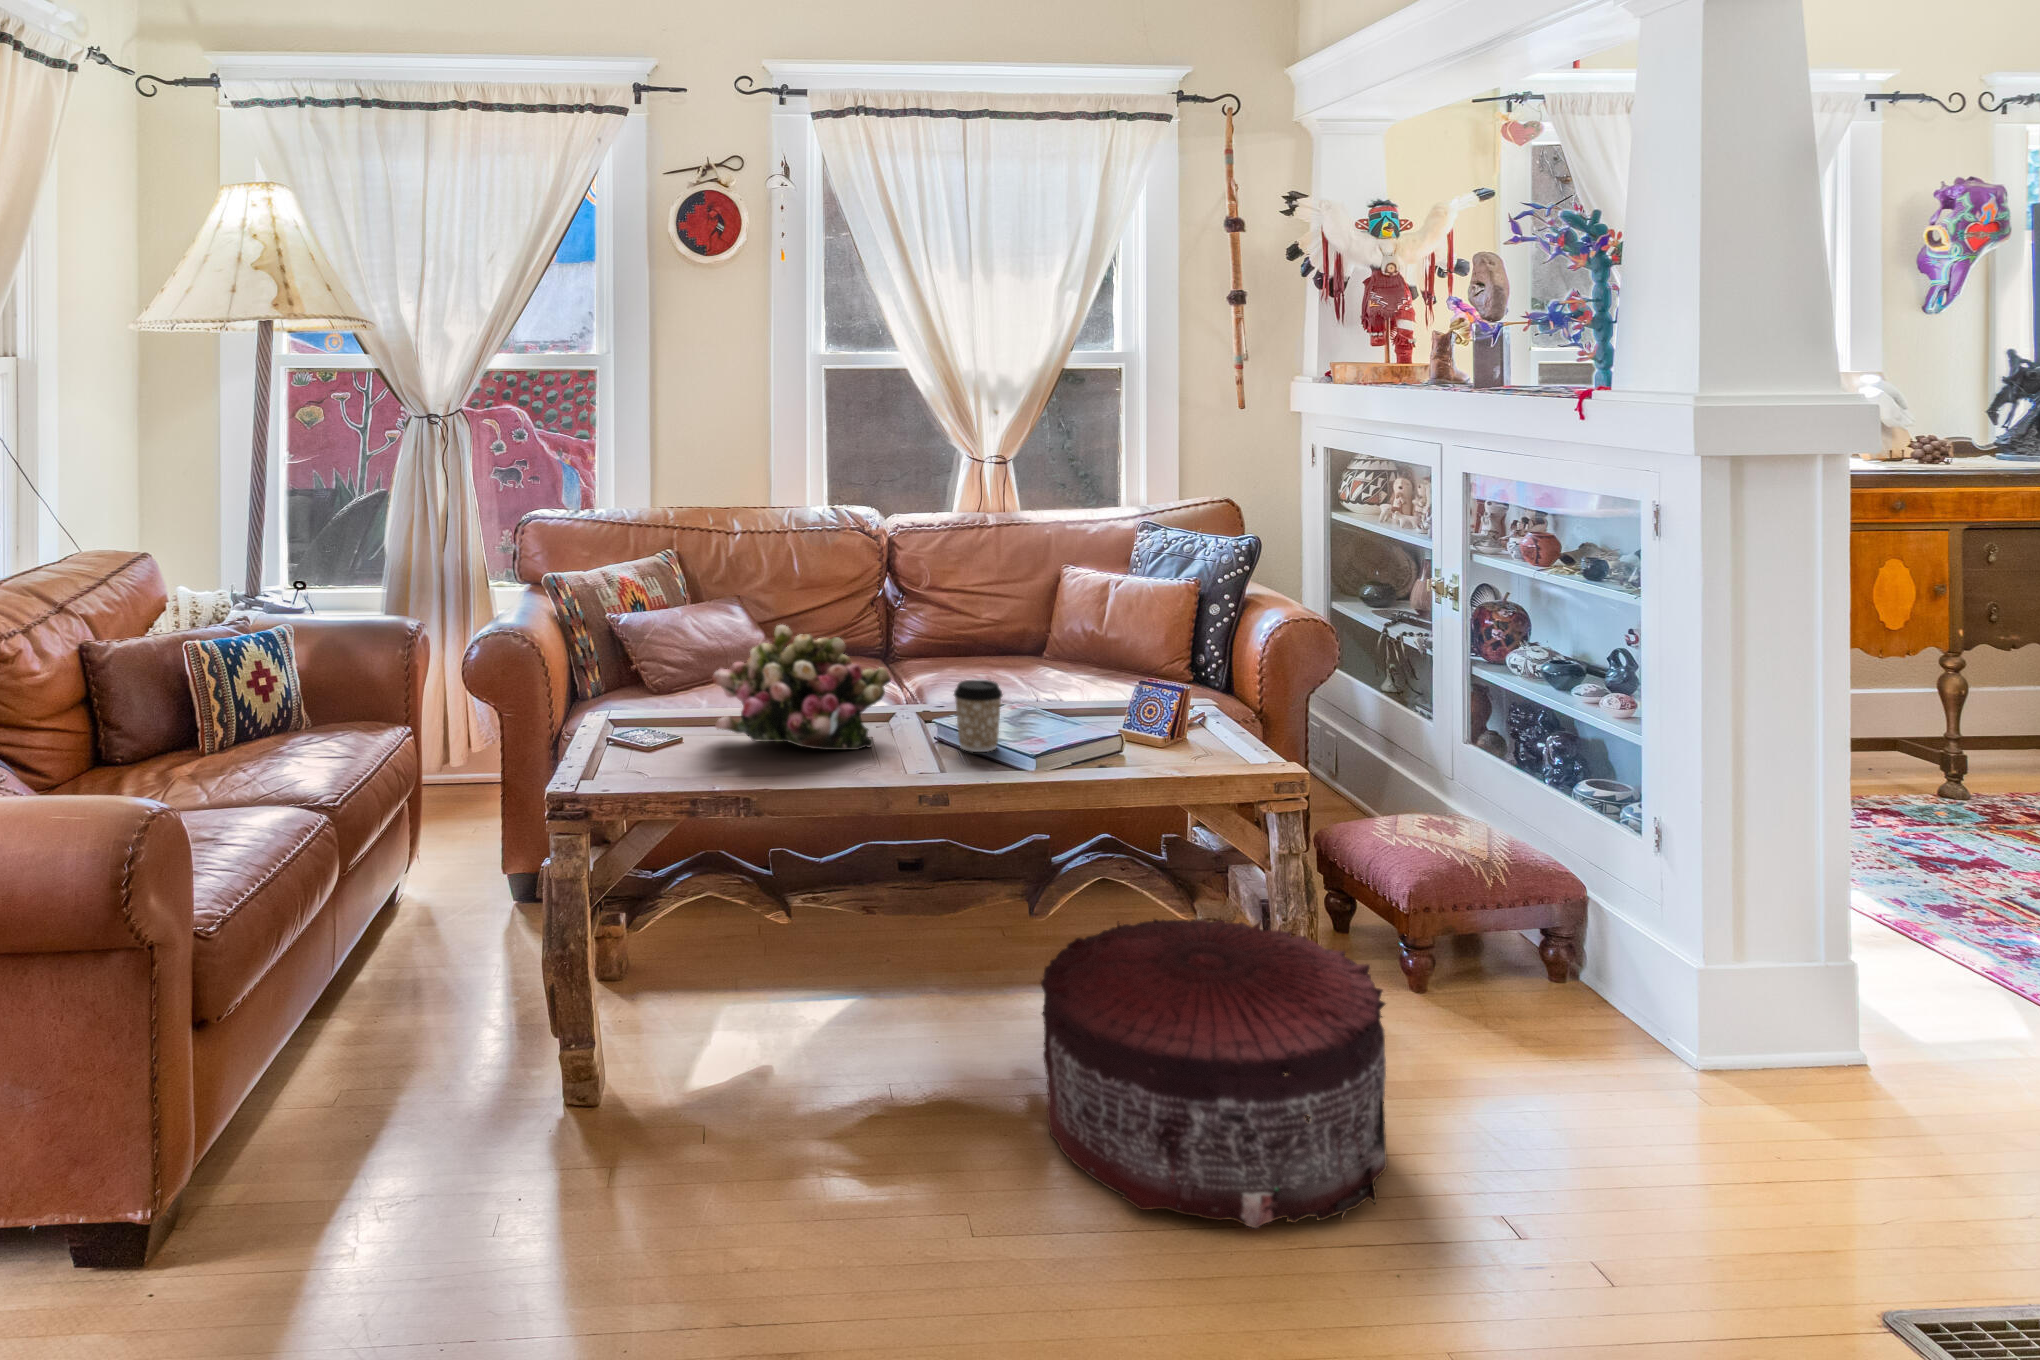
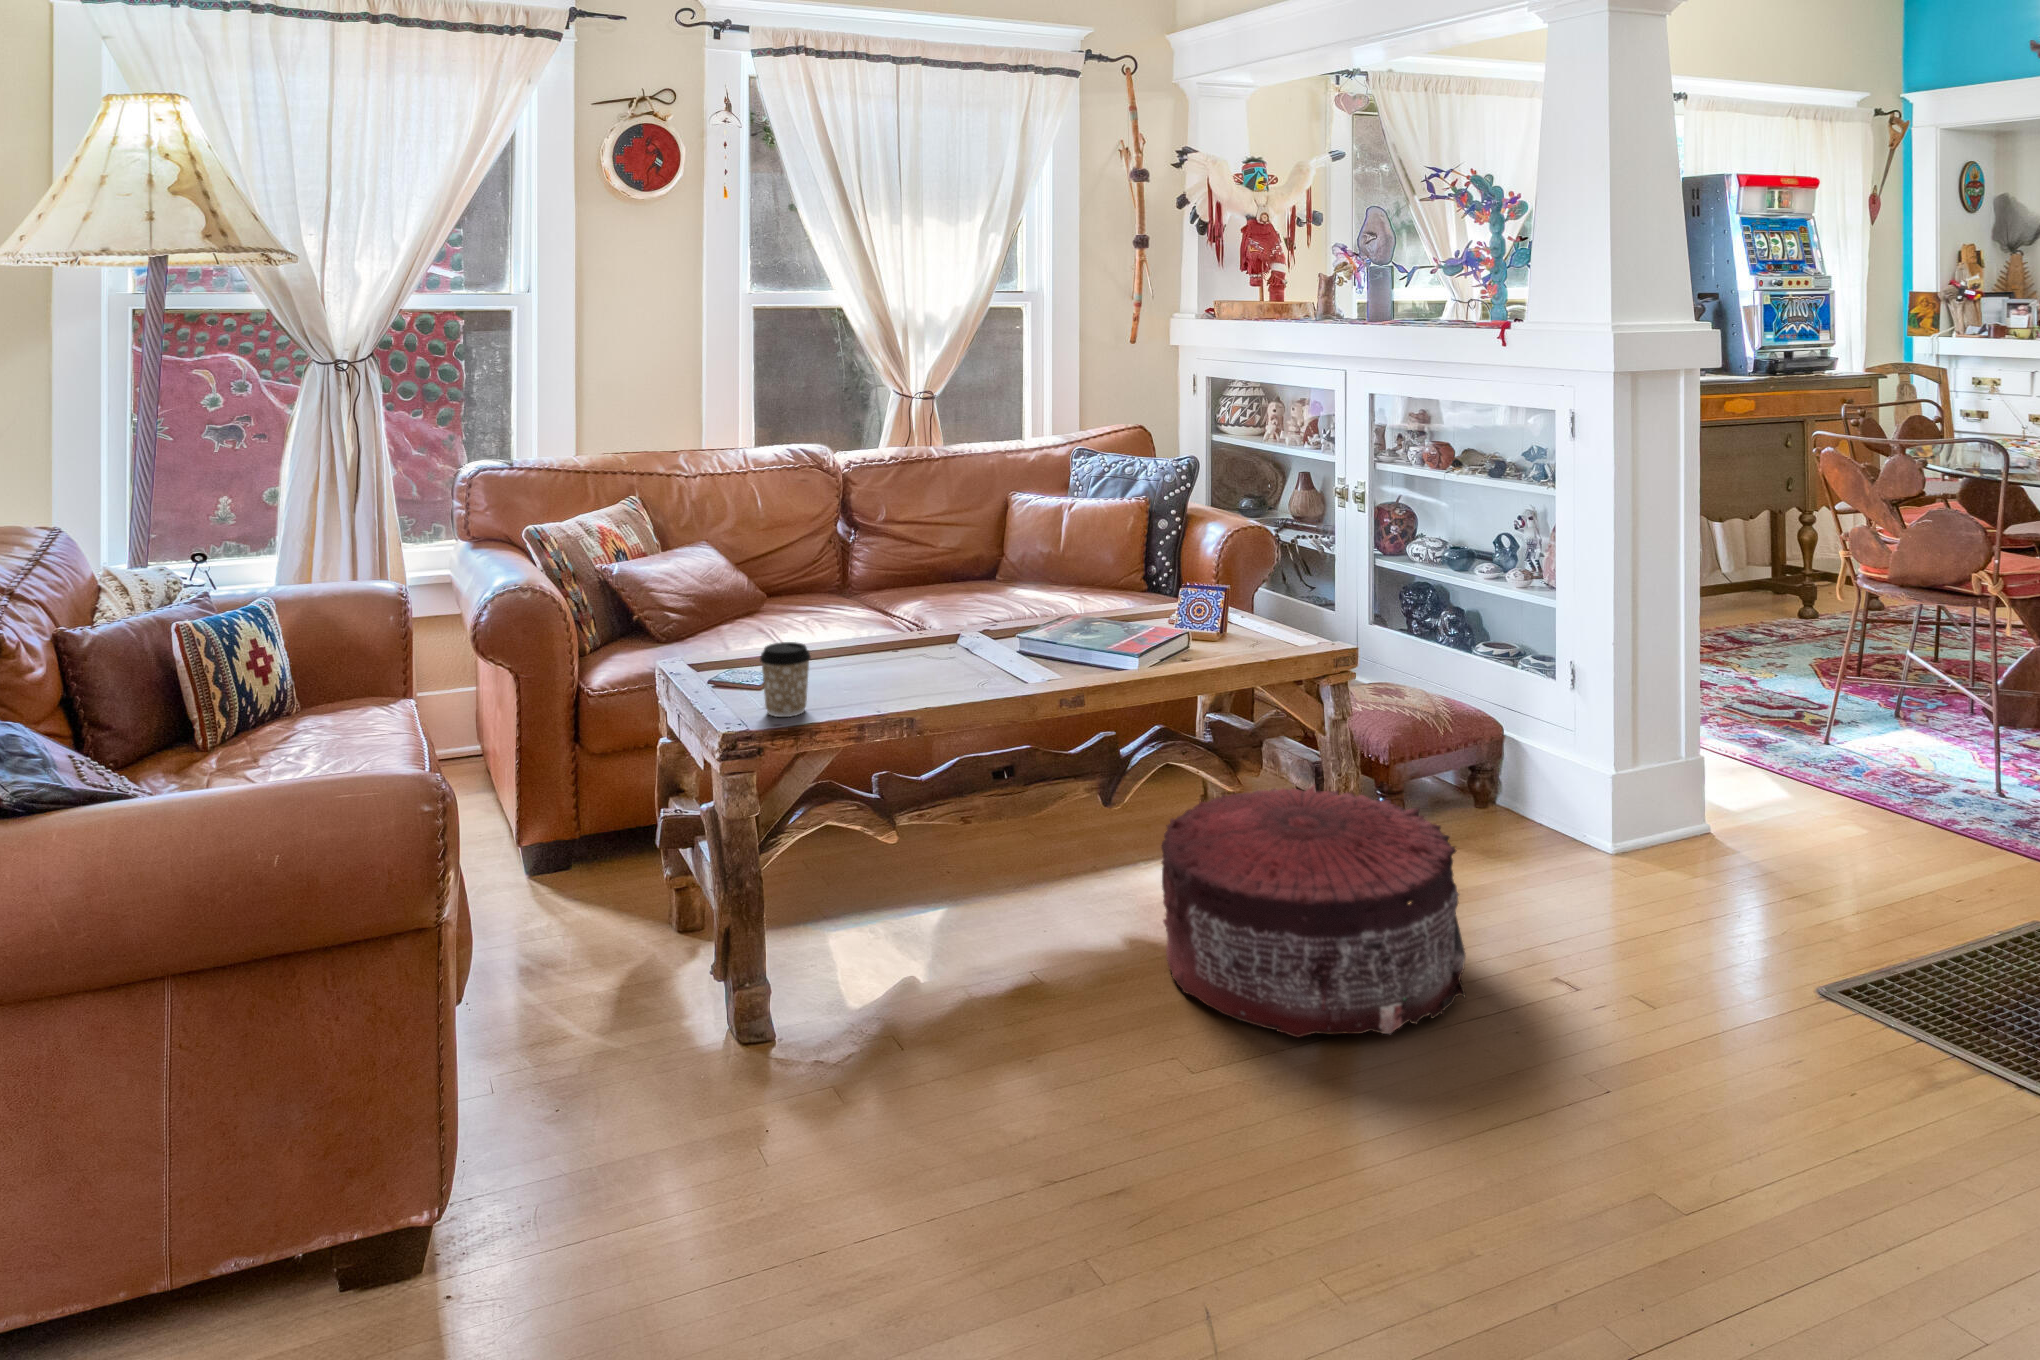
flower arrangement: present [712,625,891,750] -> none [817,559,987,674]
coffee cup: present [954,680,1002,752] -> present [760,642,811,717]

